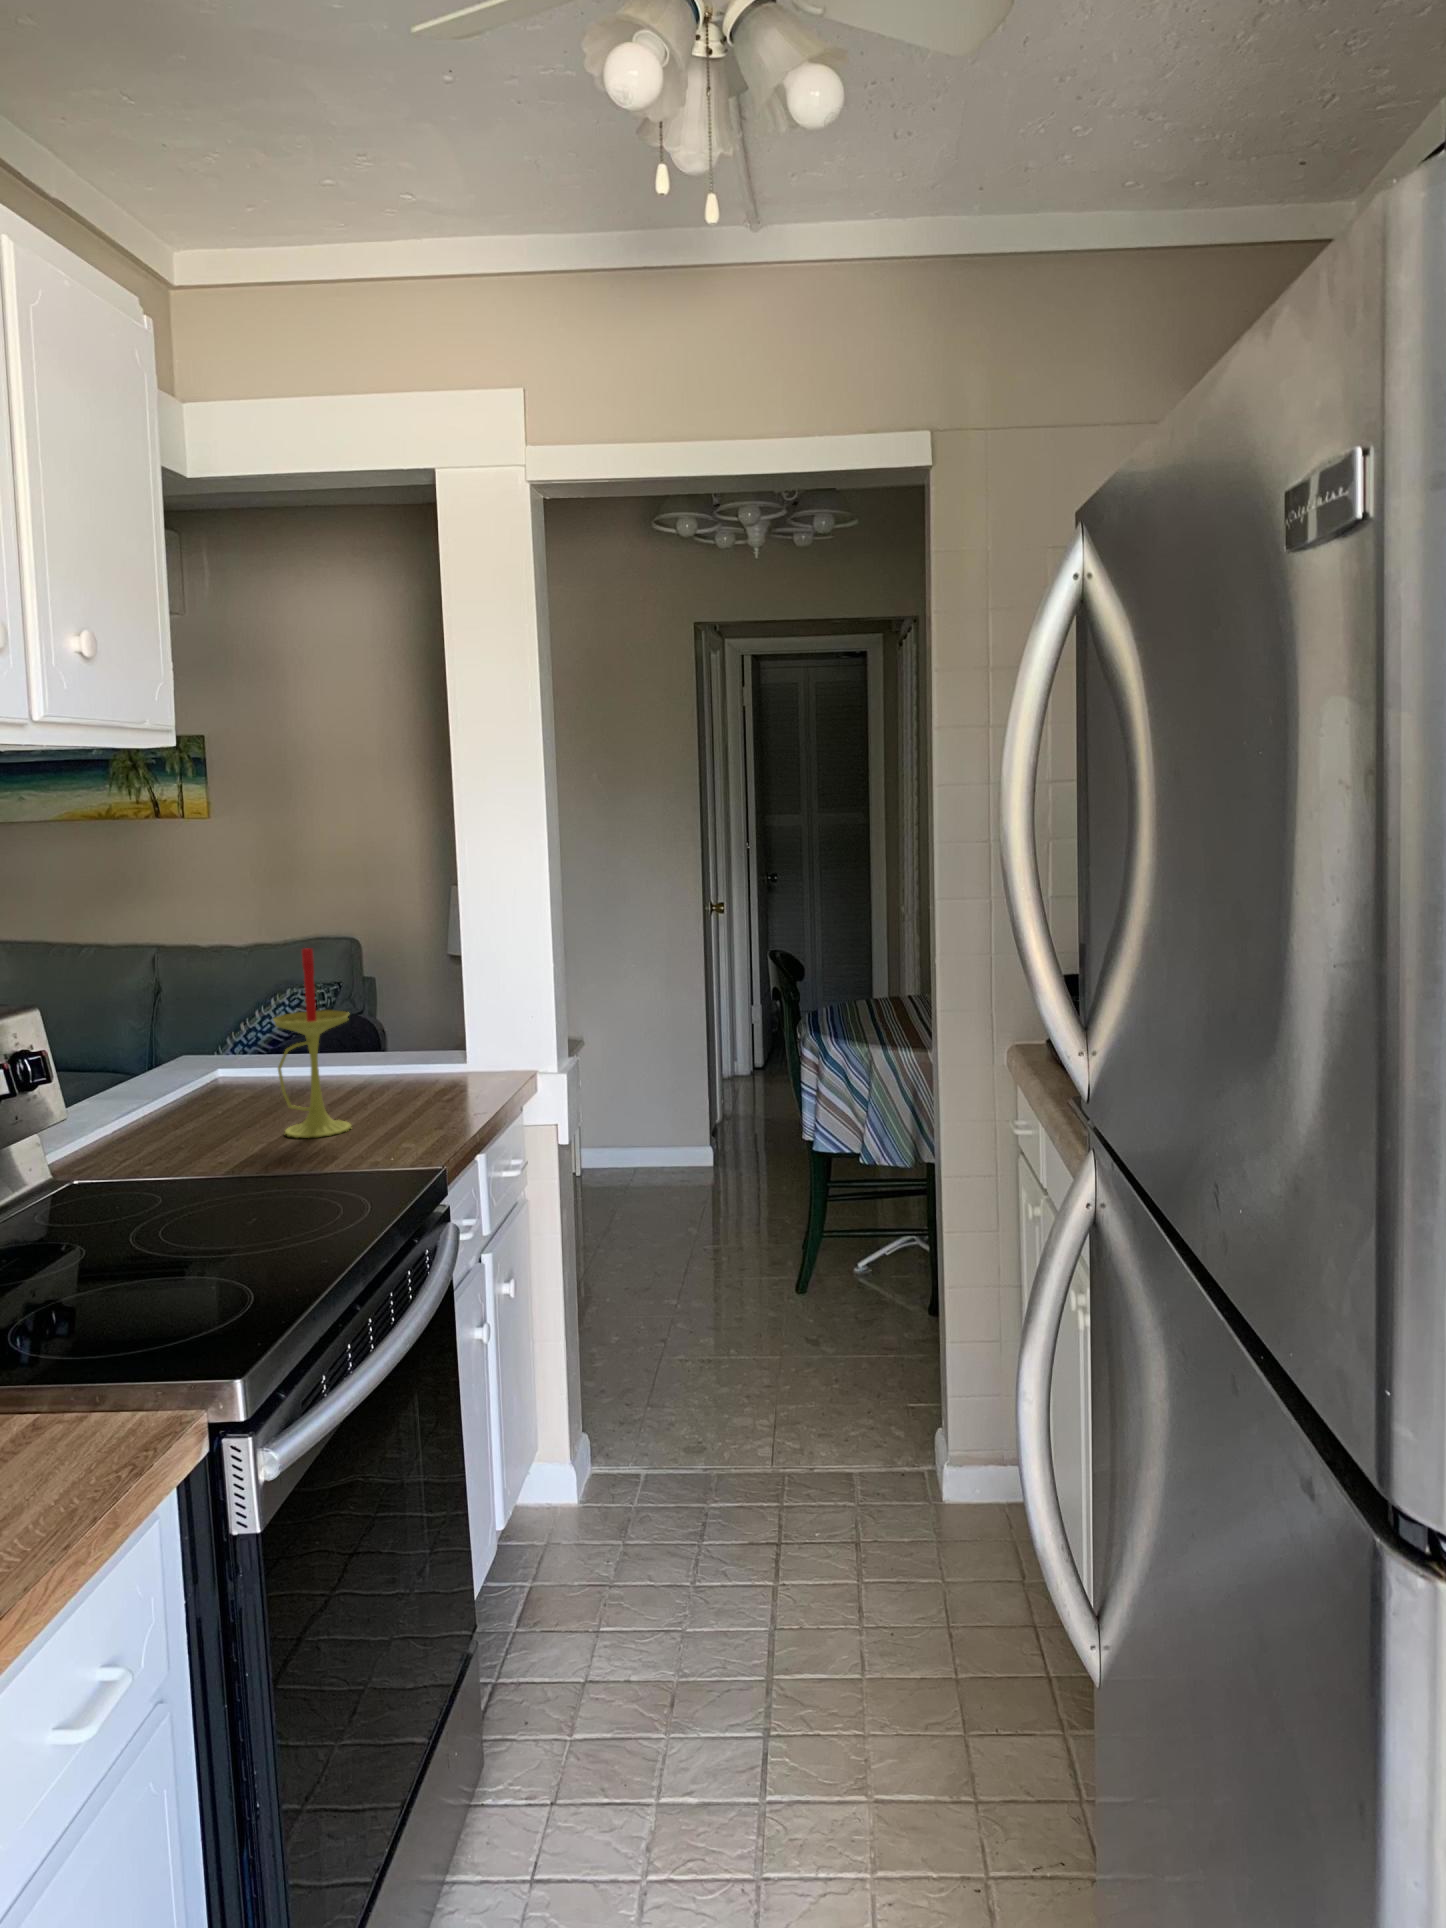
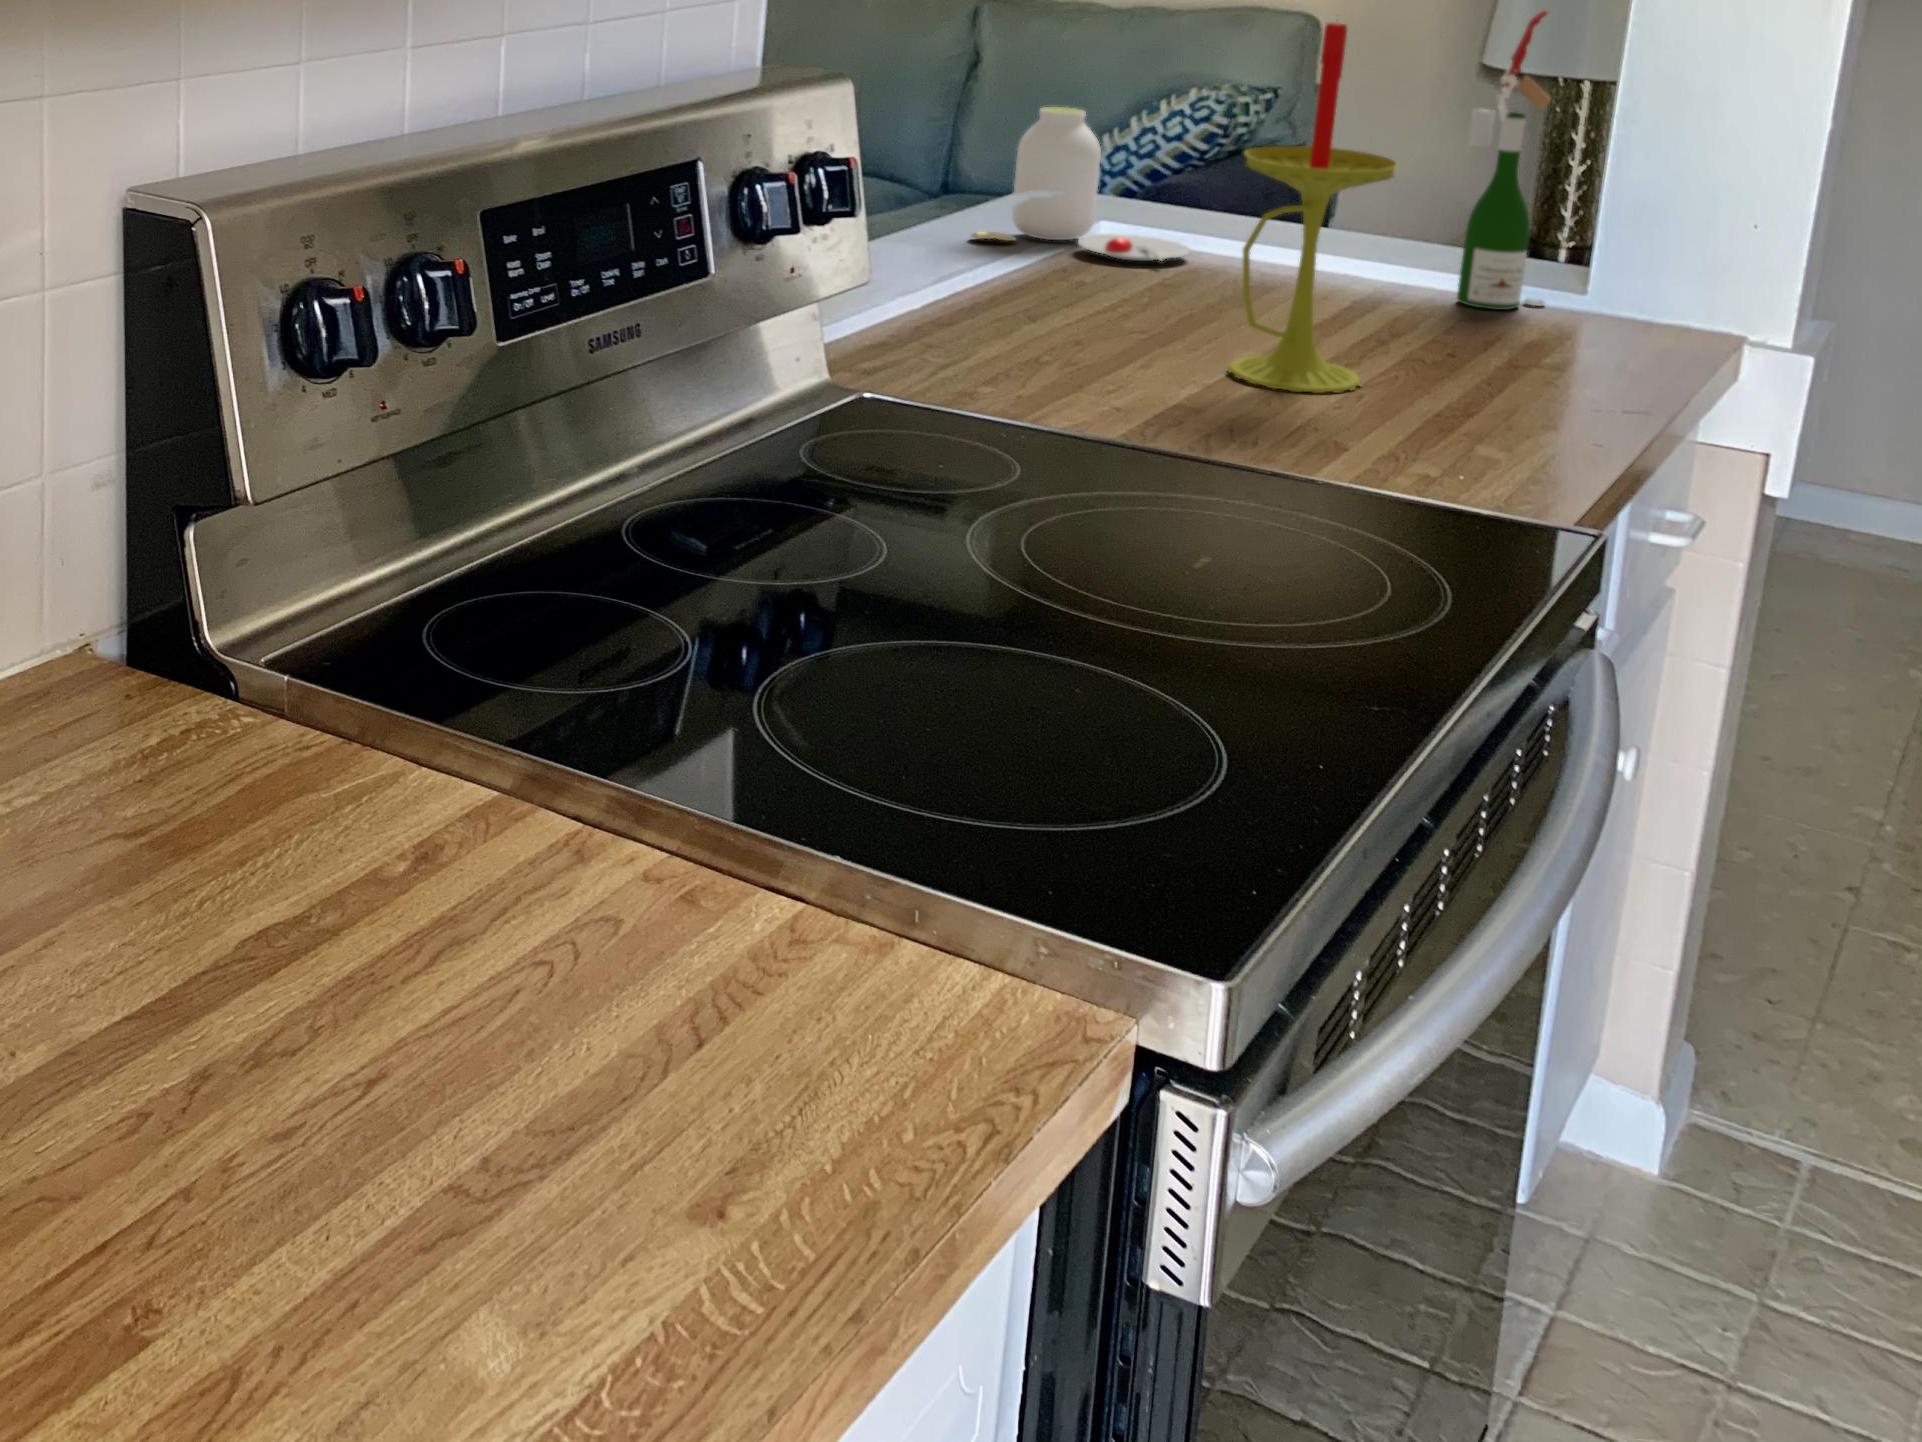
wine bottle: none [398,929,450,1081] -> present [1457,10,1550,310]
jar: none [146,1009,273,1091] -> present [971,107,1190,261]

